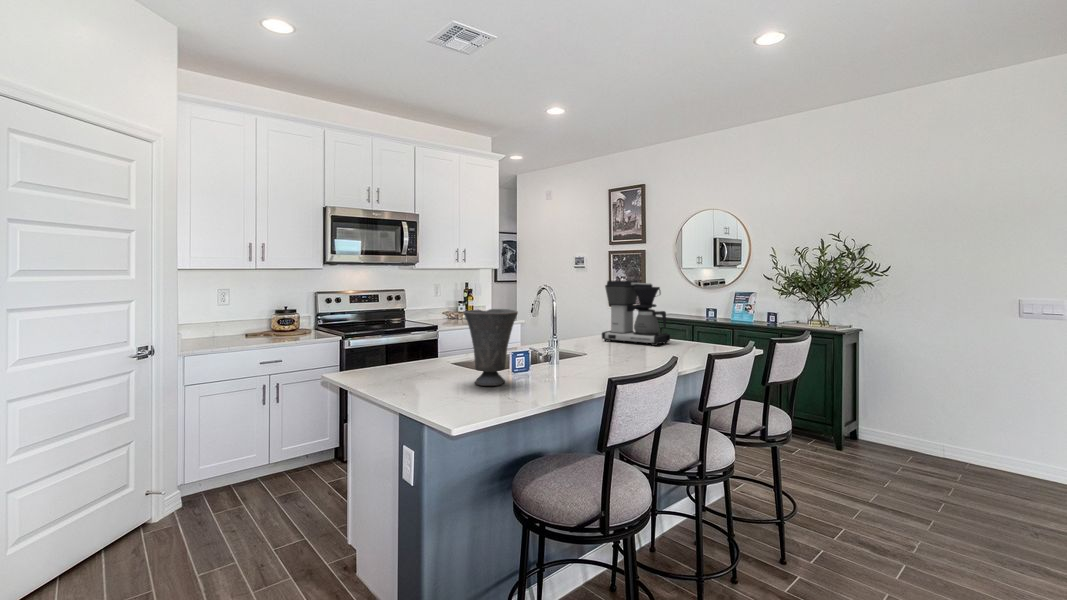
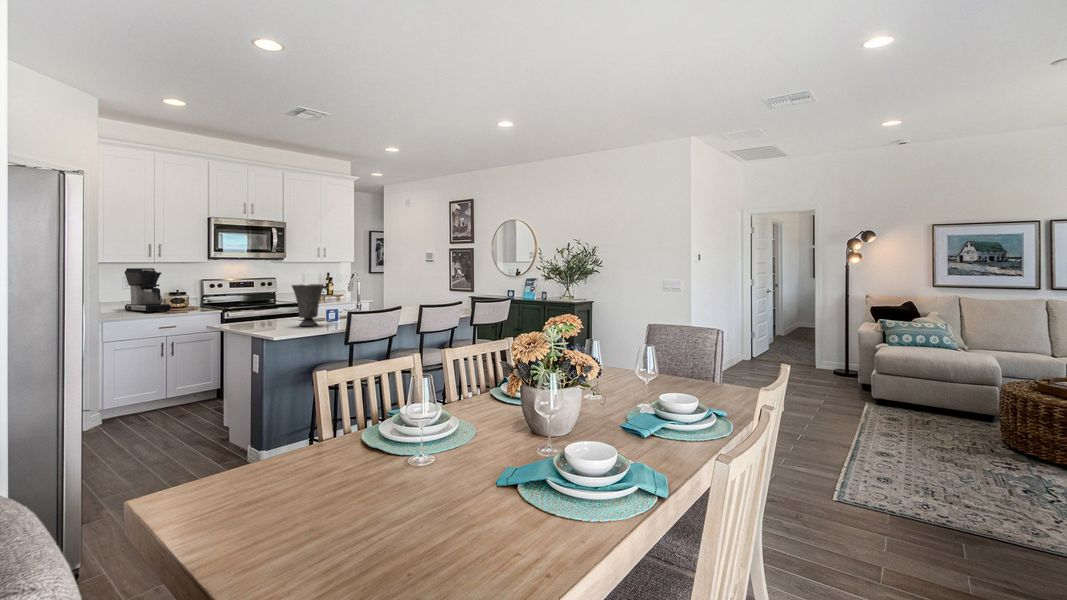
coffee maker: present [602,280,670,346] -> present [125,268,171,313]

